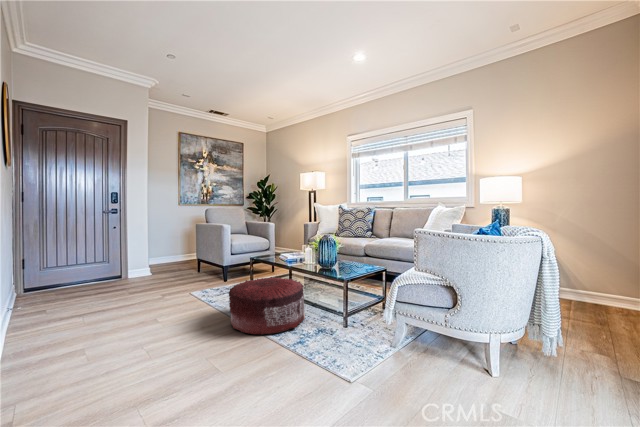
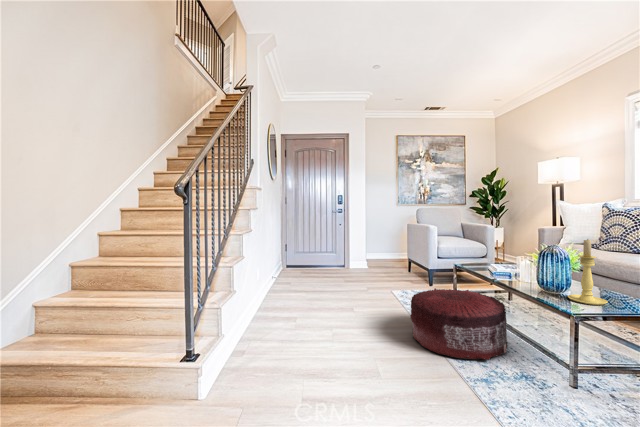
candle holder: none [337,229,358,272] -> present [568,239,608,305]

